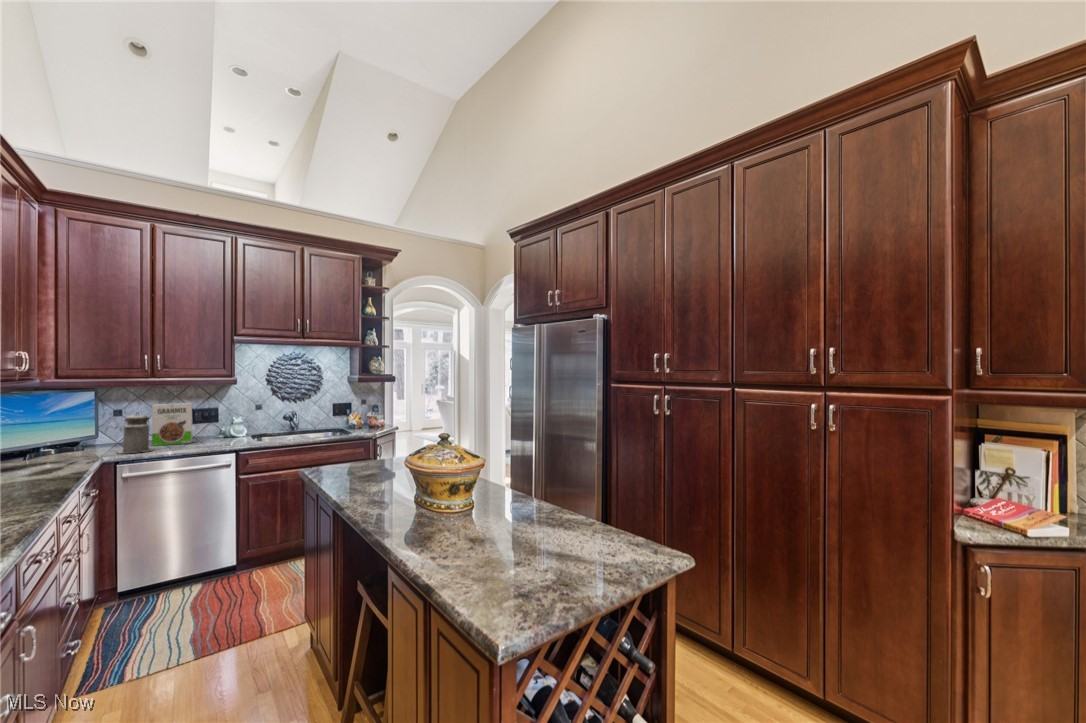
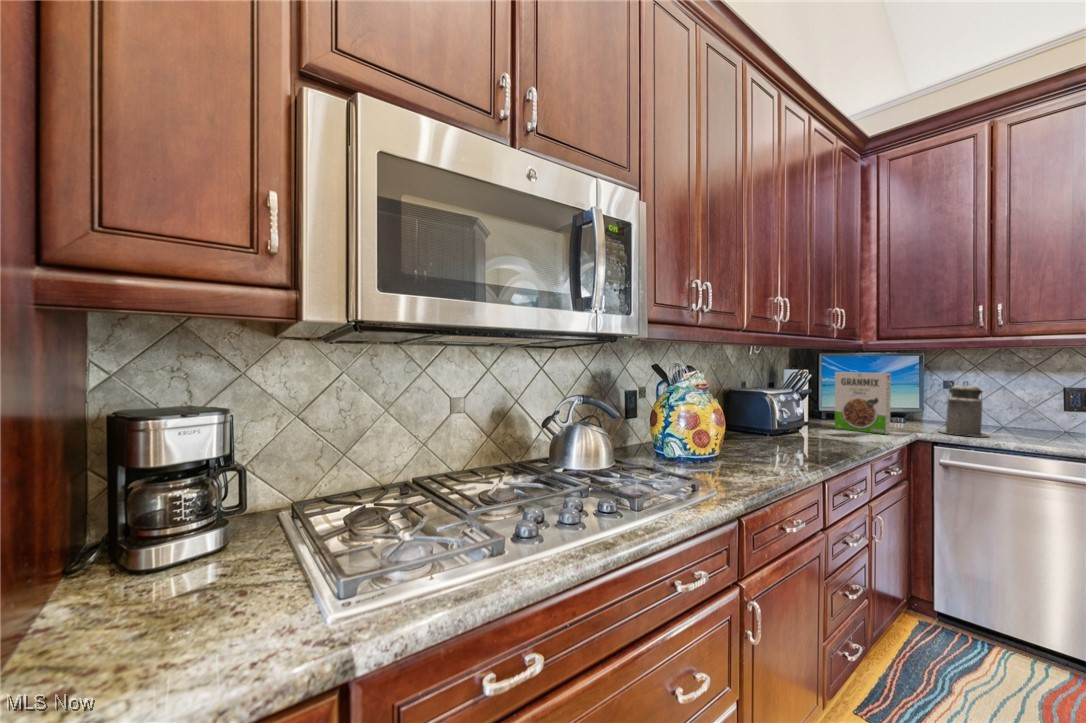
cereal box: present [152,403,192,446] -> present [835,372,891,434]

